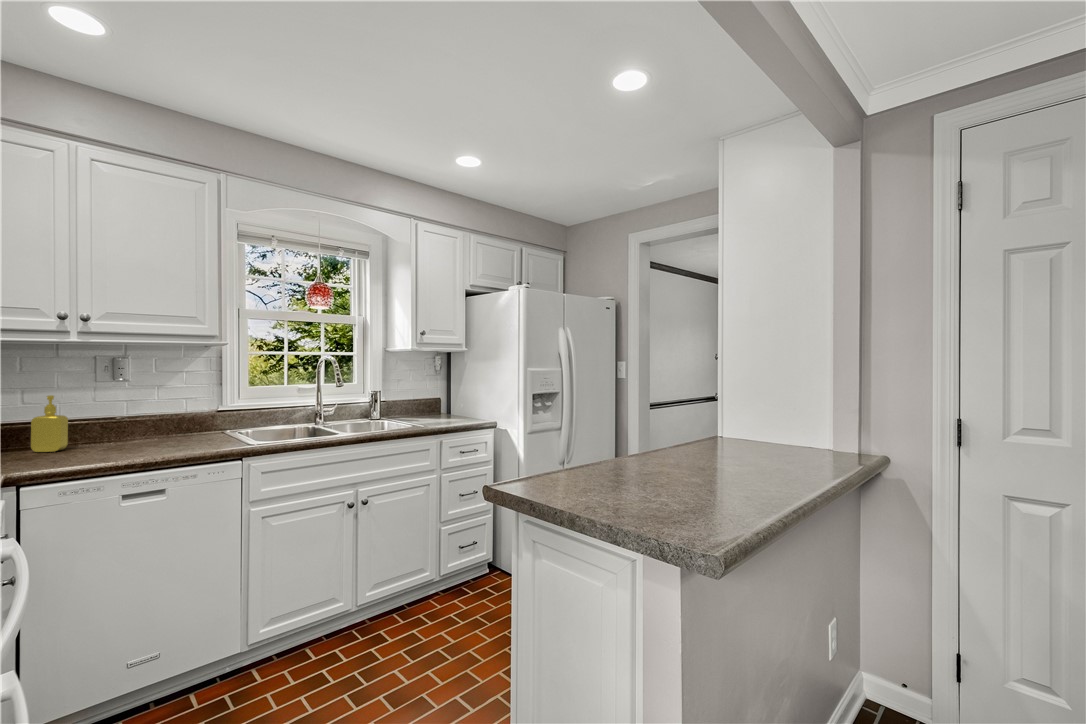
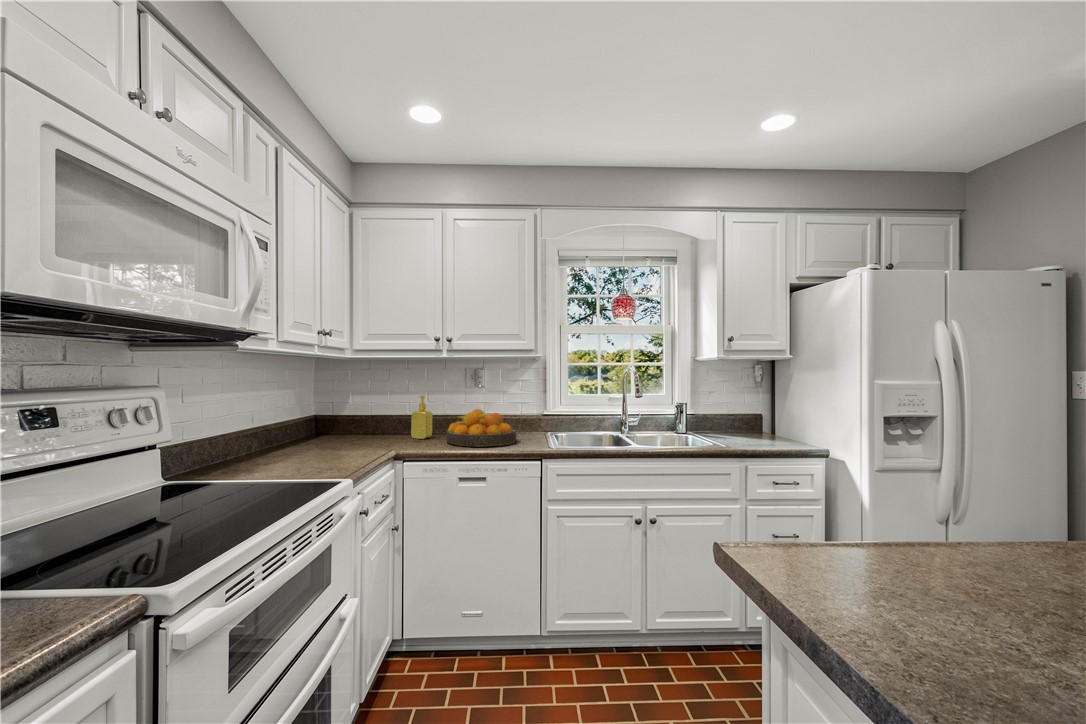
fruit bowl: none [99,408,203,453] -> present [446,409,517,447]

